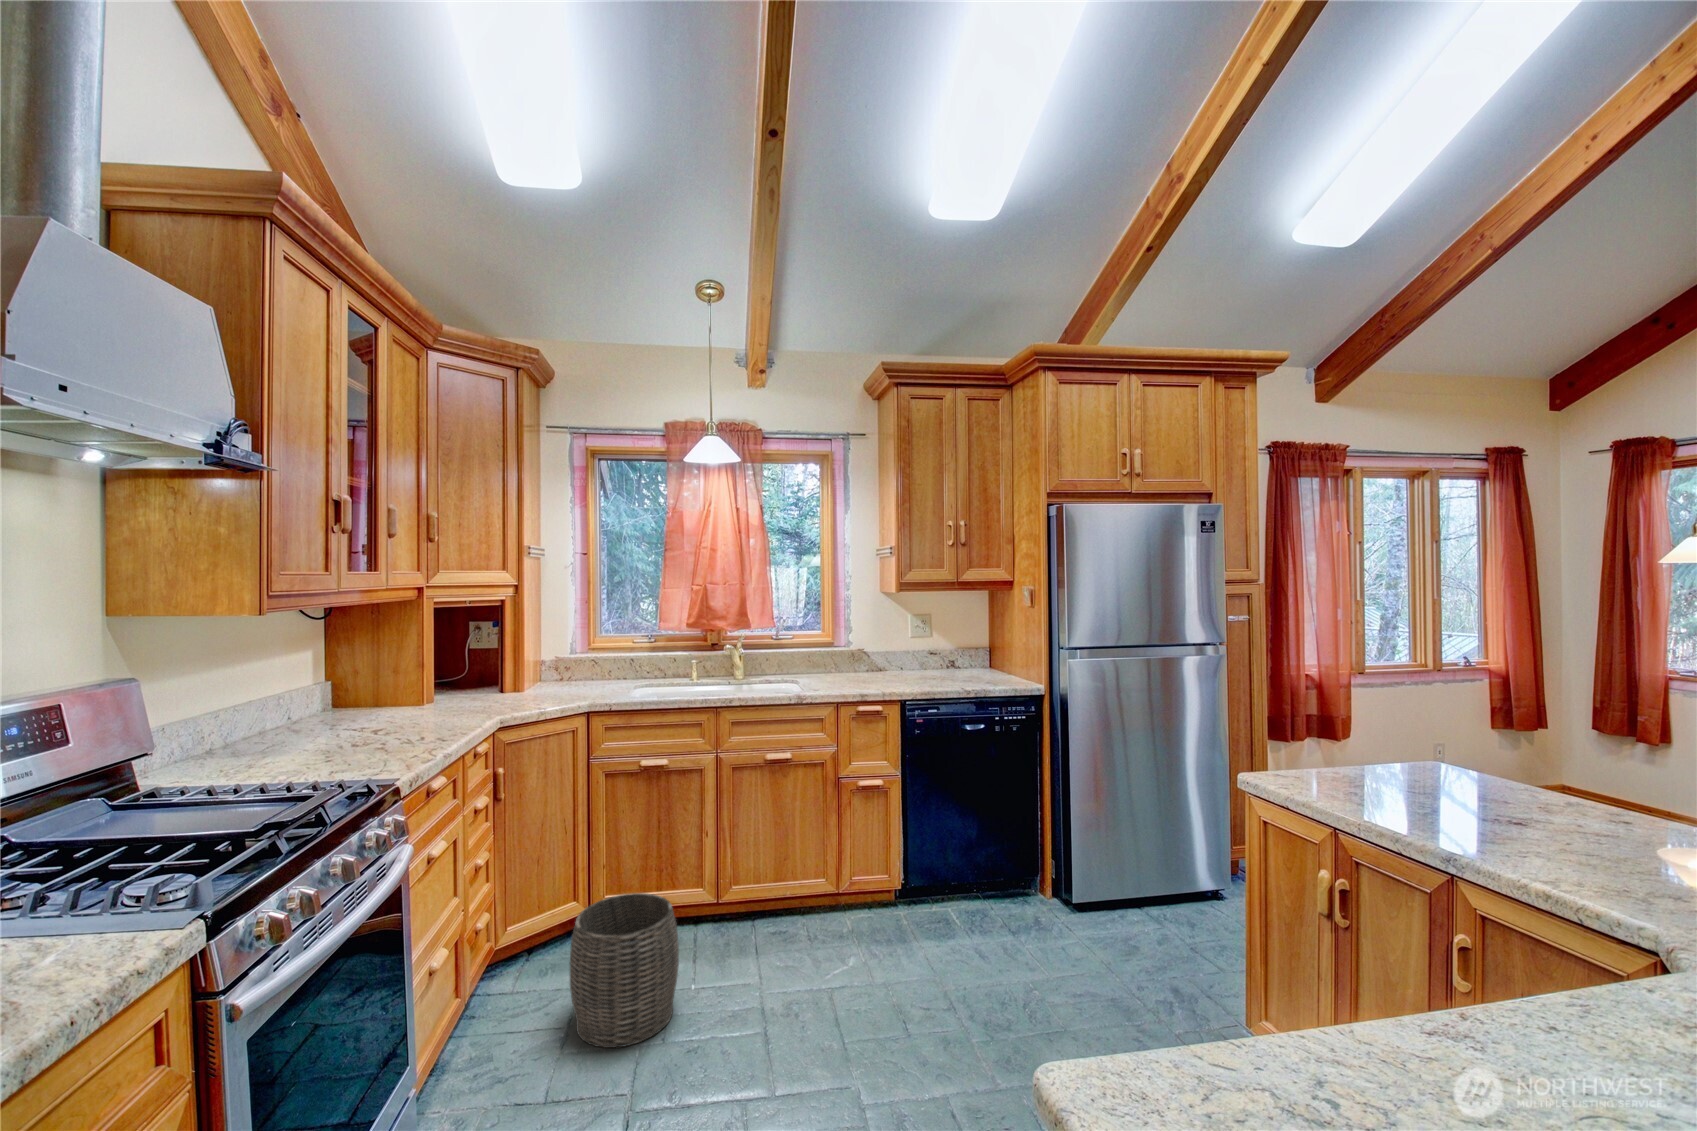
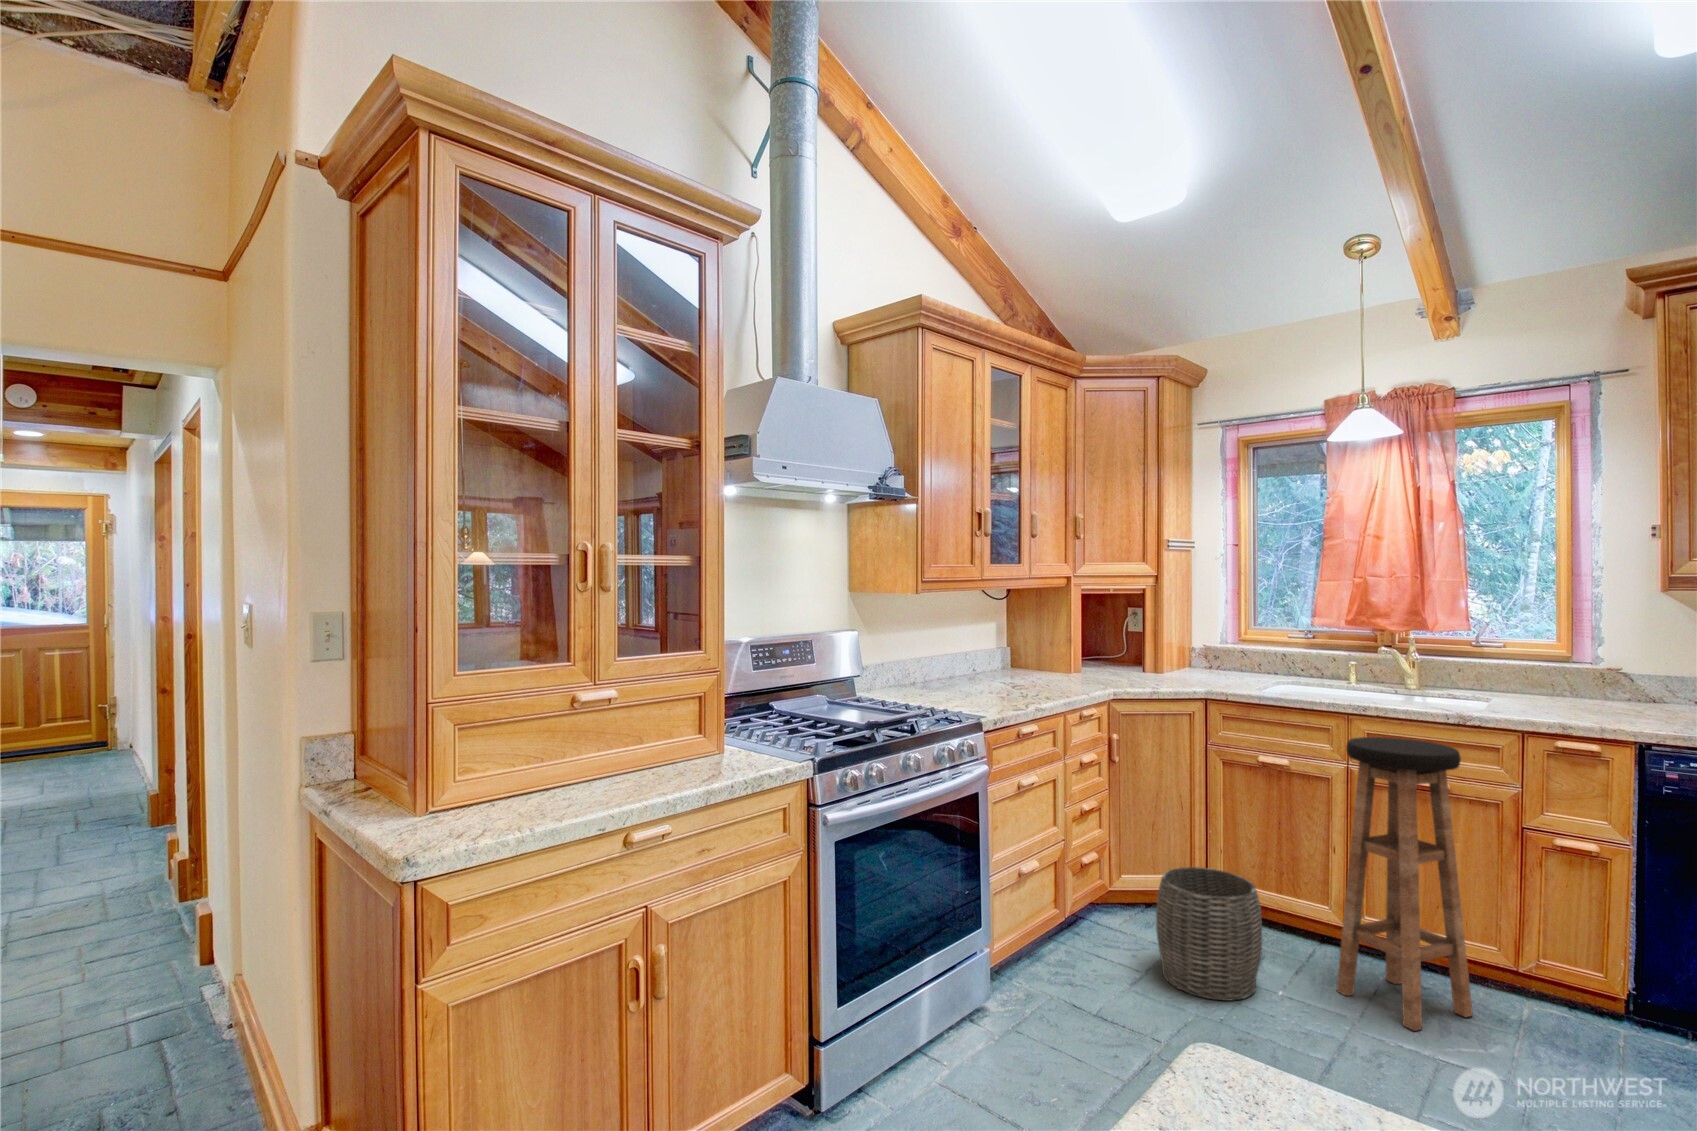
bar stool: none [732,724,825,981] -> present [1337,737,1473,1031]

